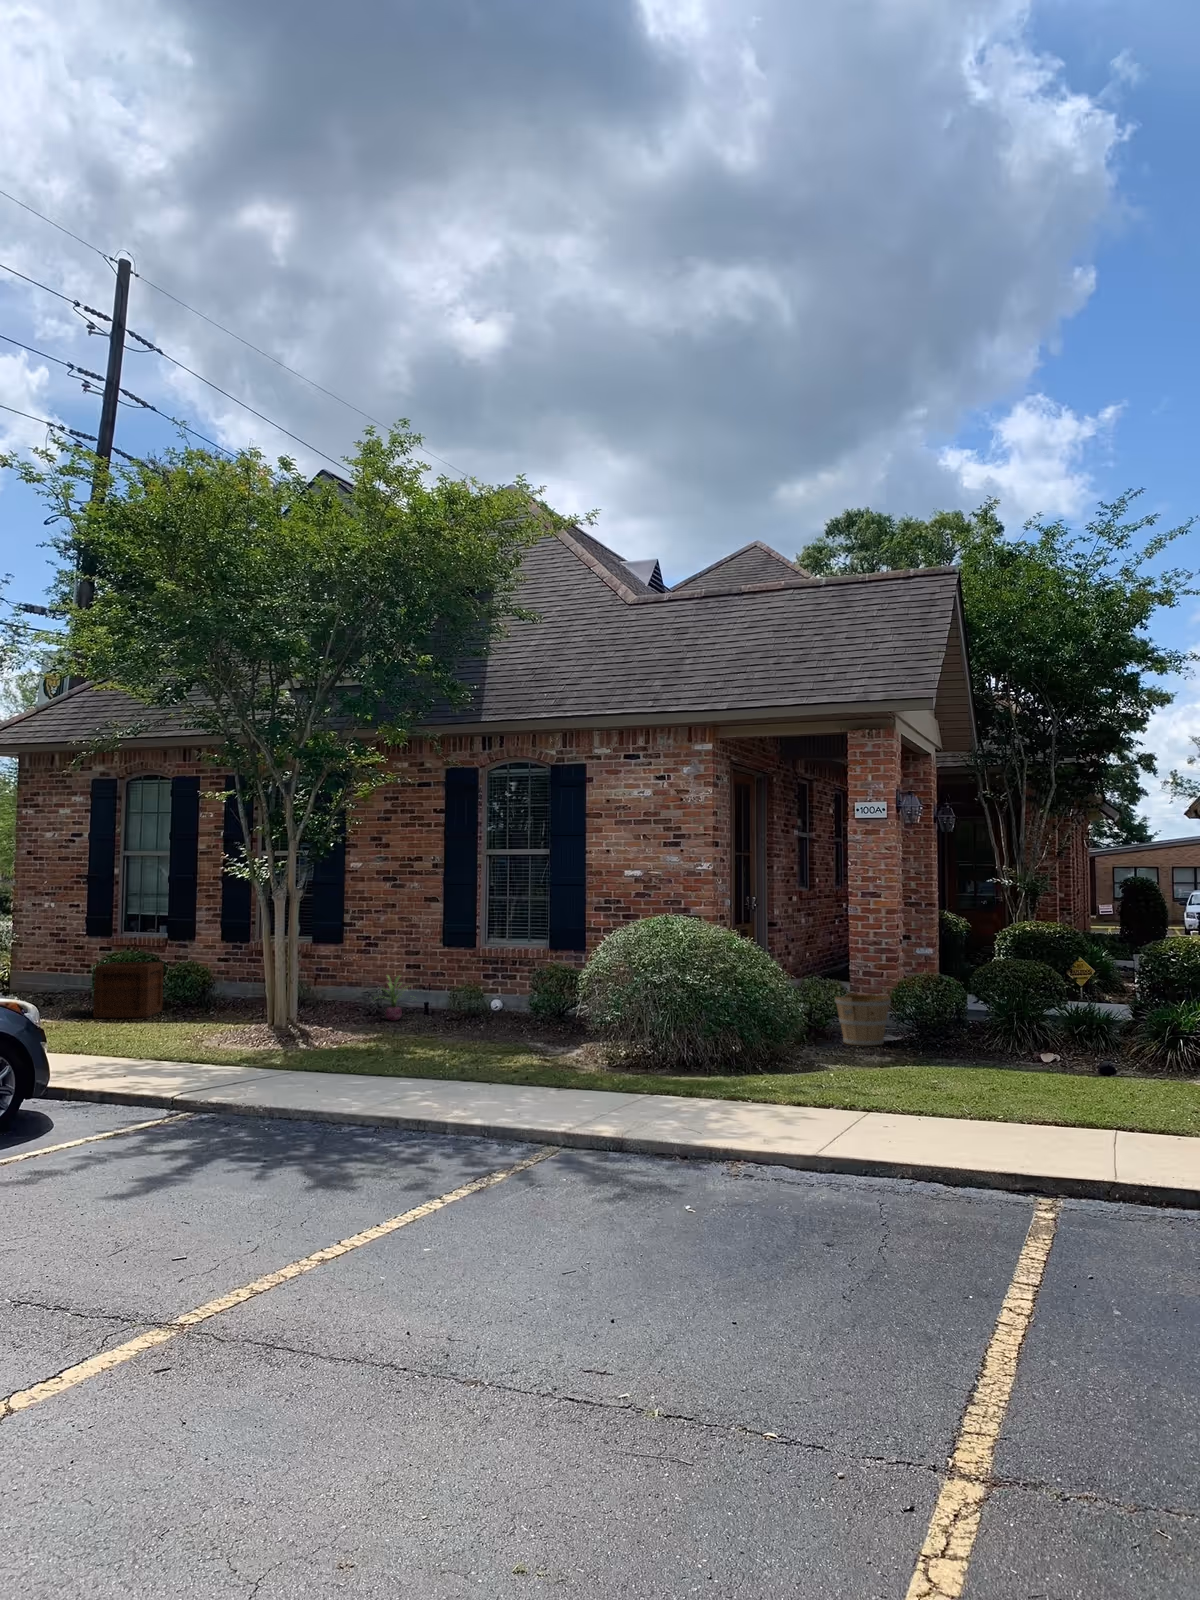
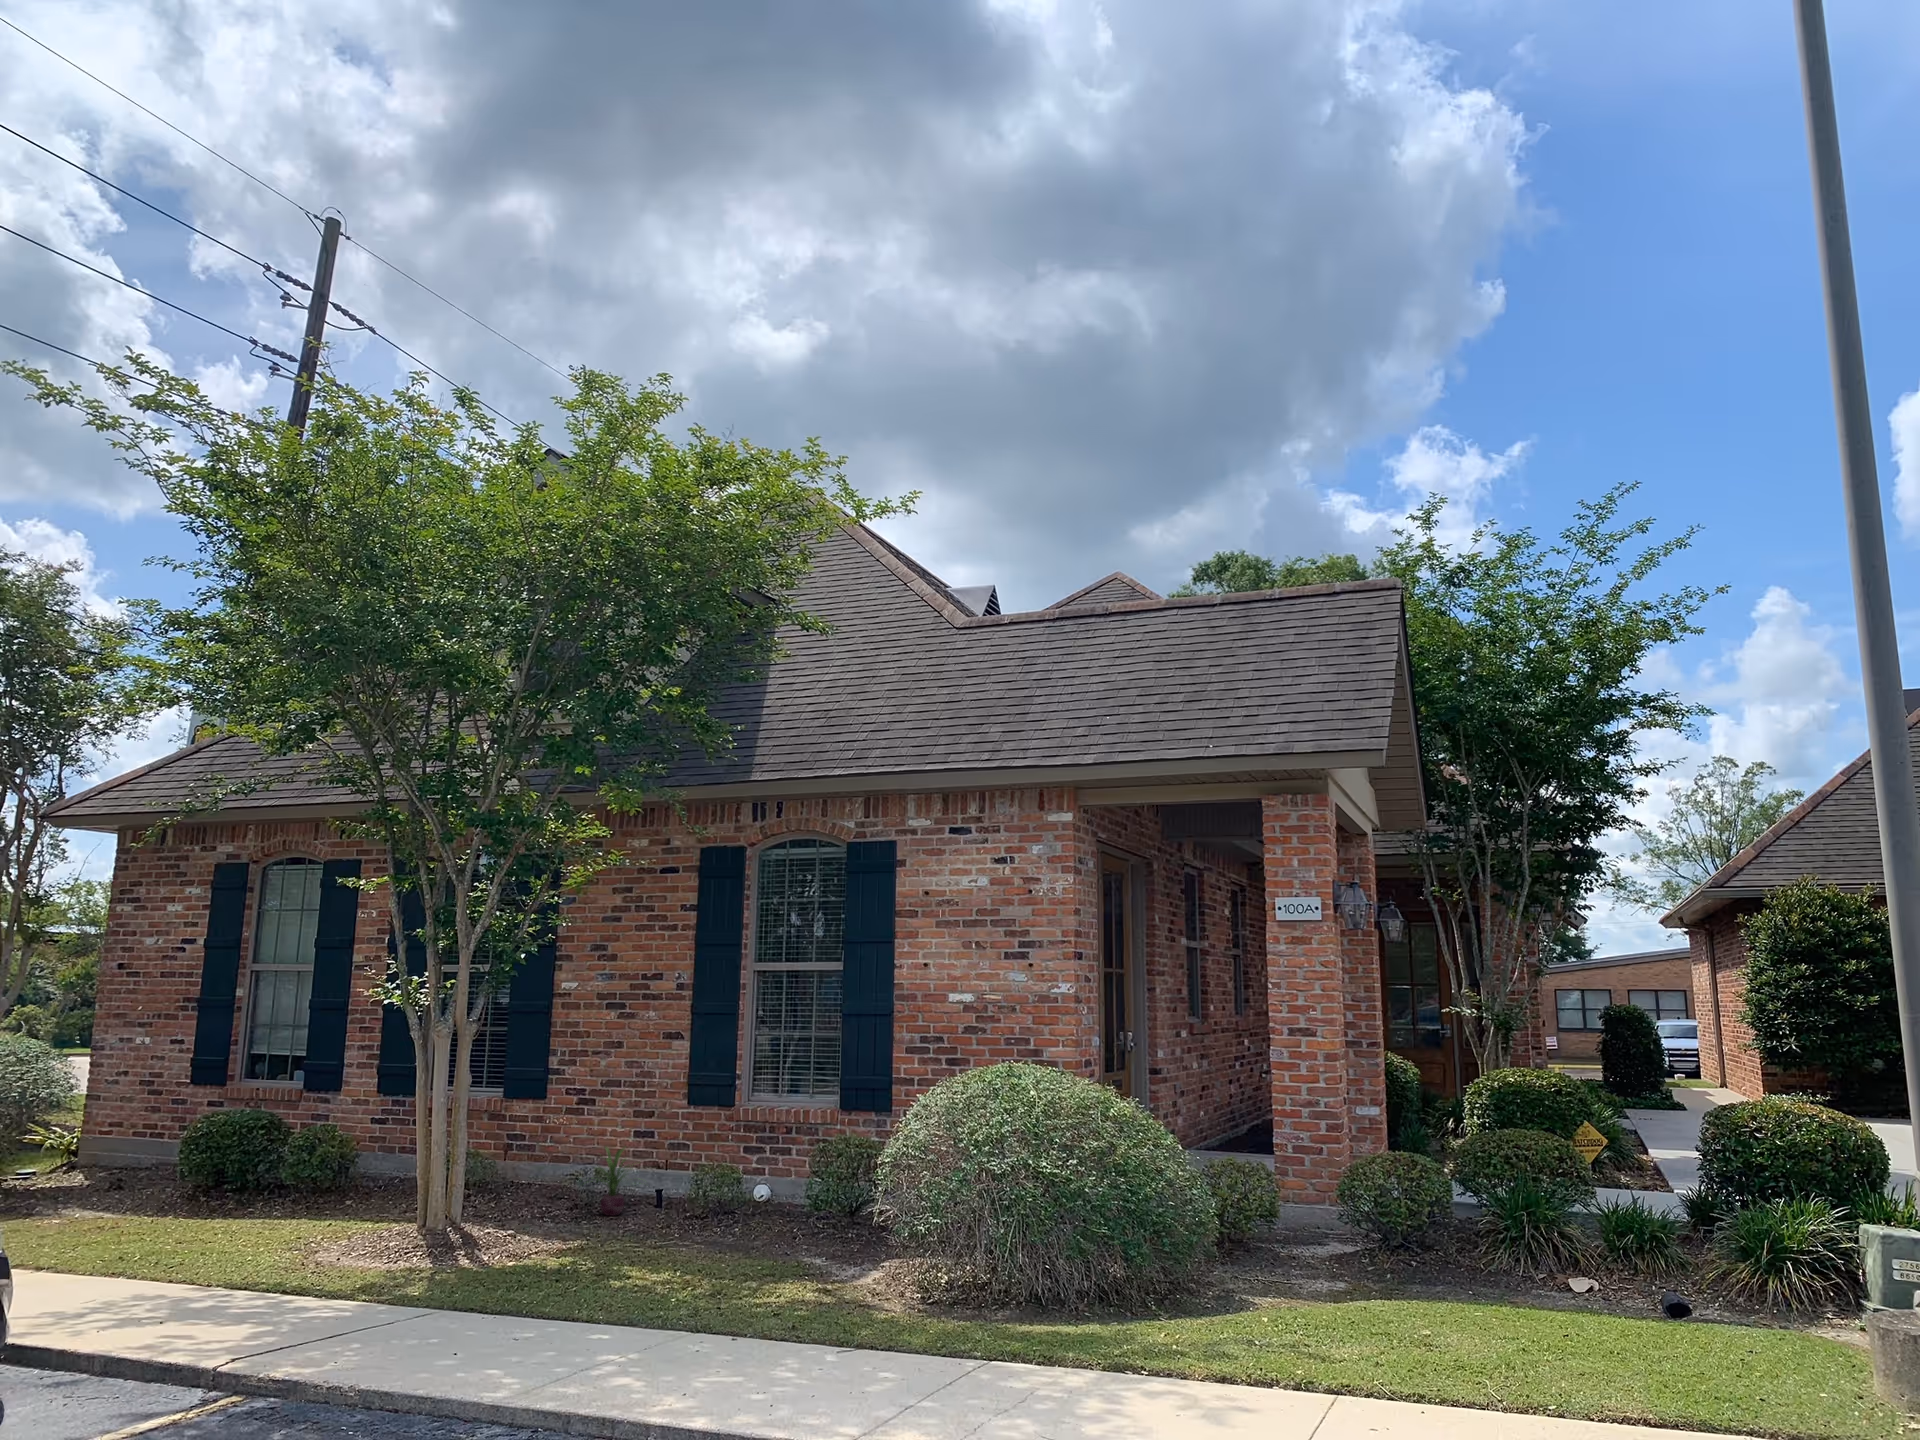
wooden crate: present [93,962,164,1018] -> none [172,1126,287,1211]
wooden bucket: present [835,993,891,1046] -> none [1257,1179,1339,1262]

